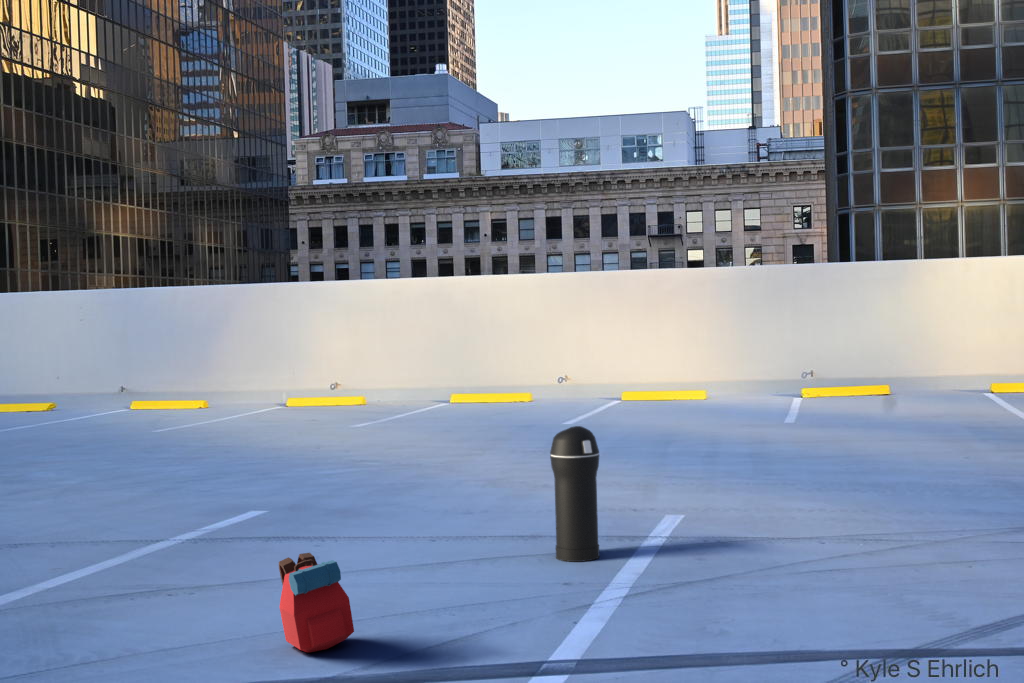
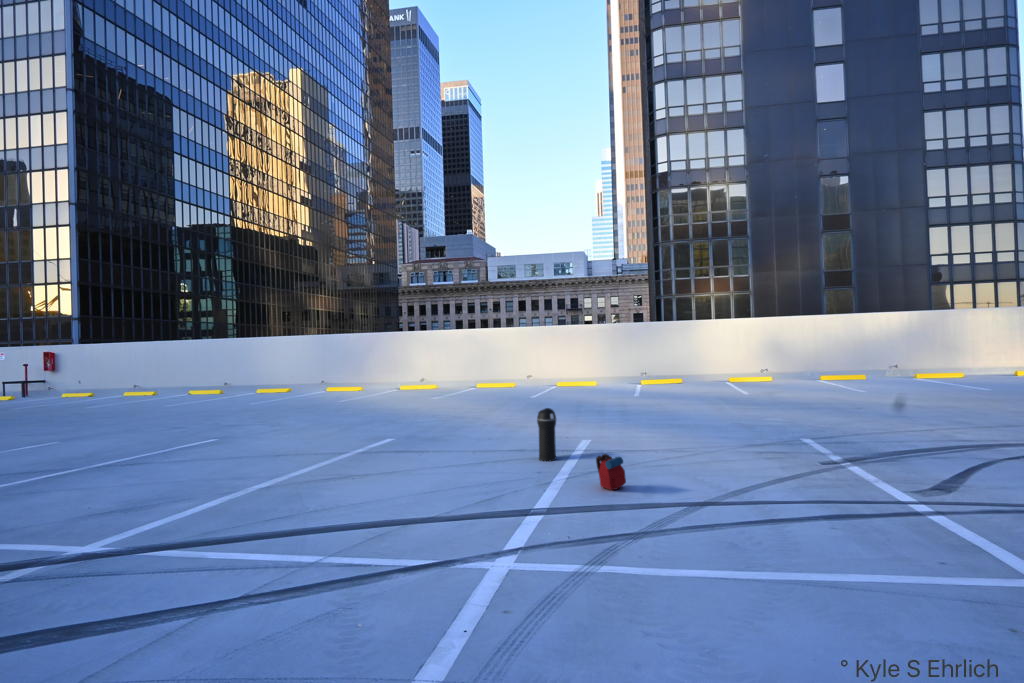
backpack: present [279,553,354,653] -> present [596,454,626,490]

